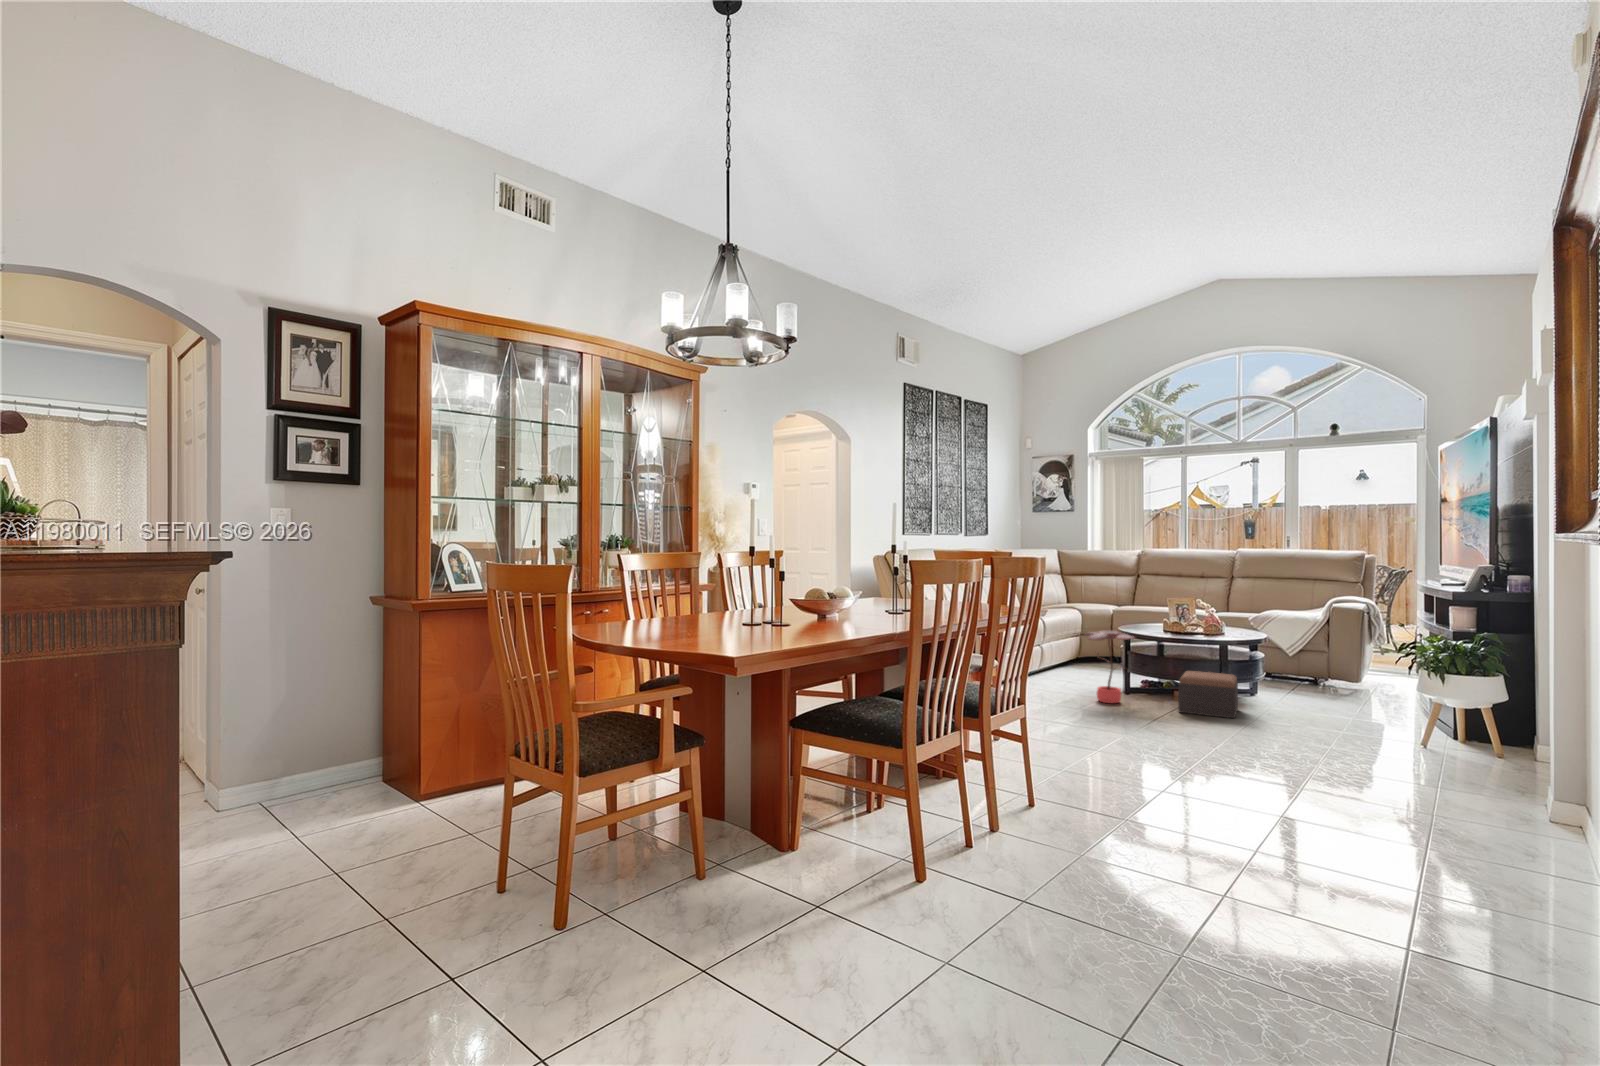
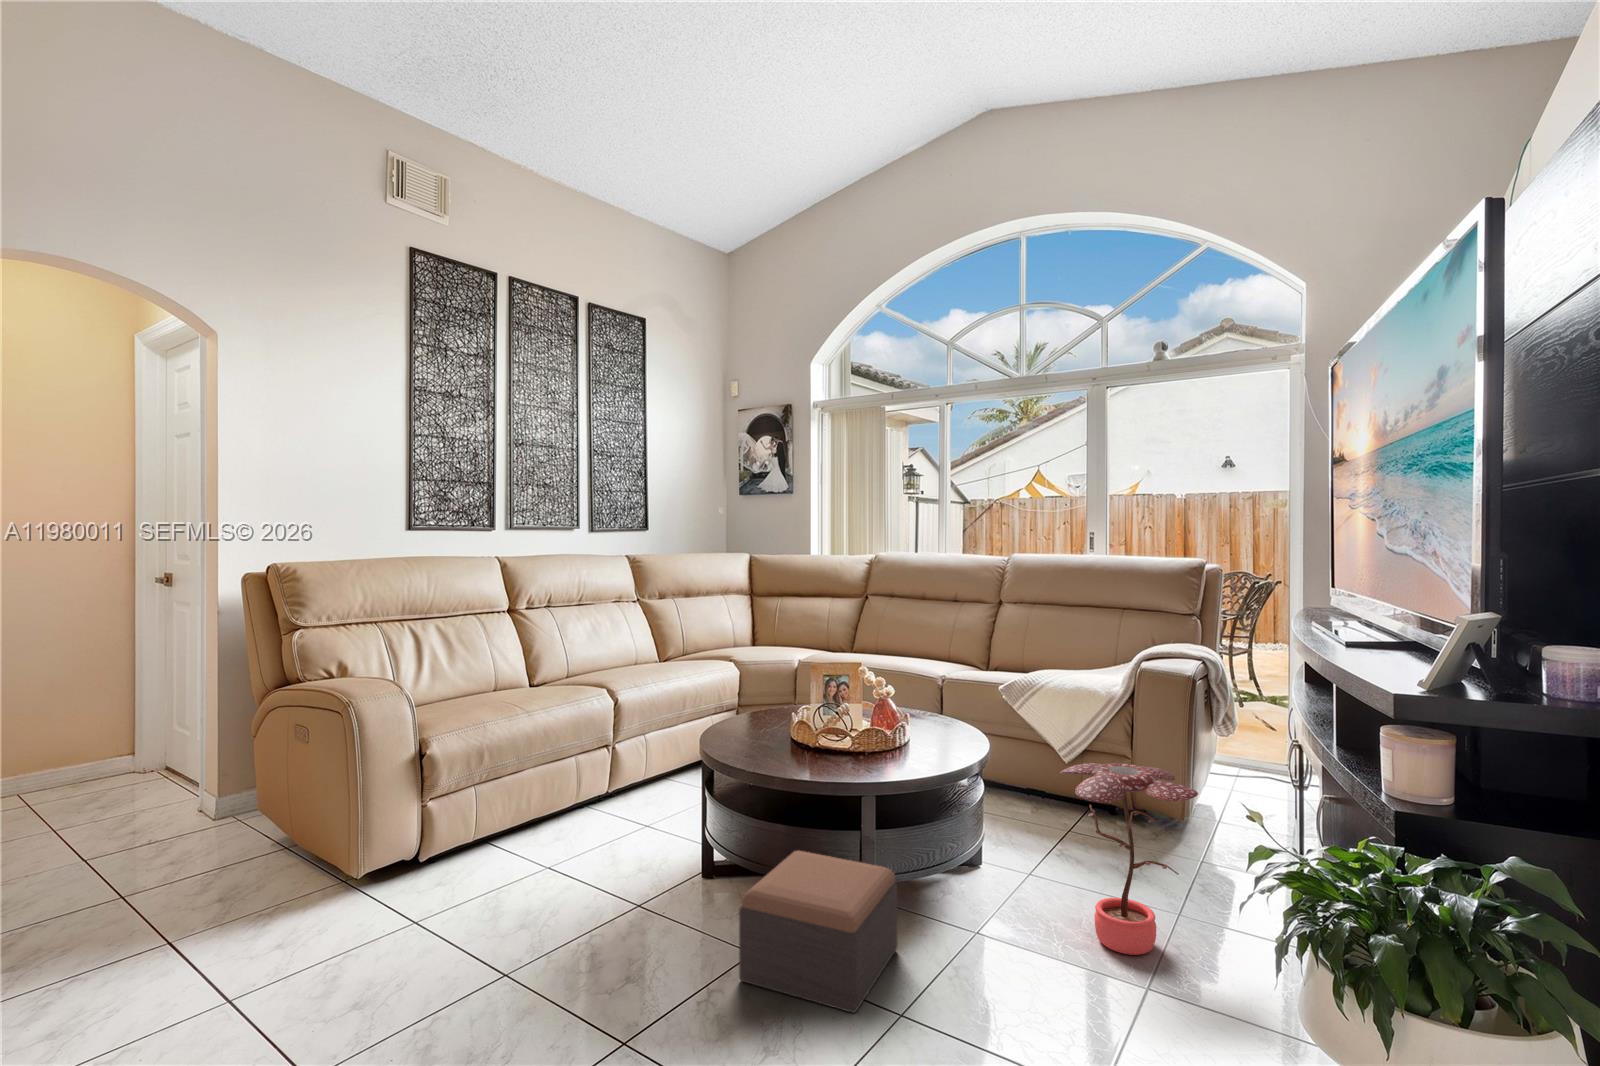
potted plant: present [1085,631,1135,703] -> present [1060,763,1198,955]

